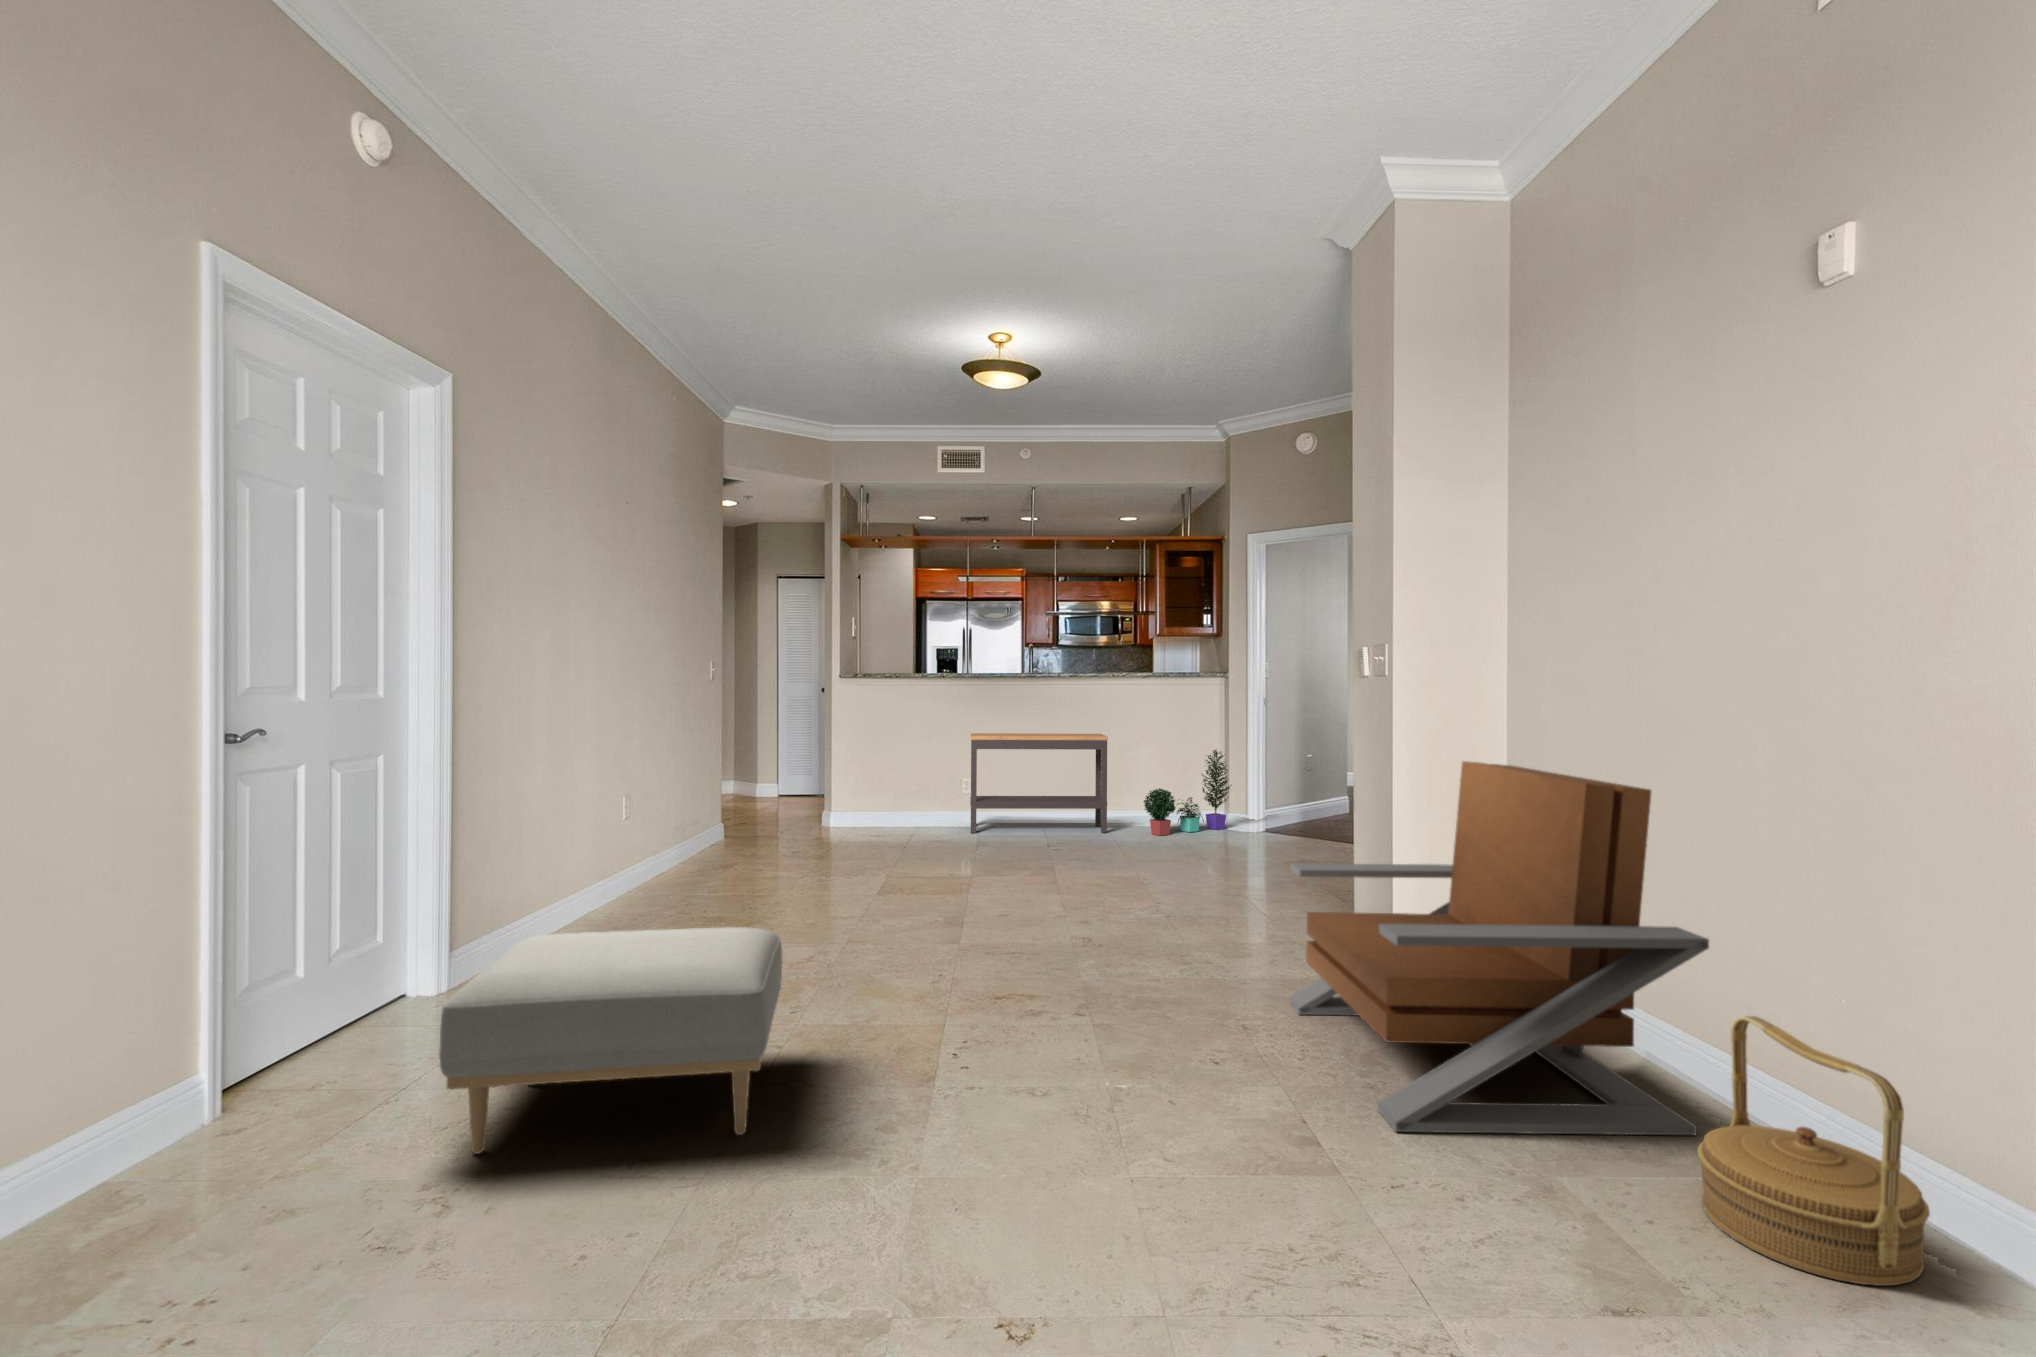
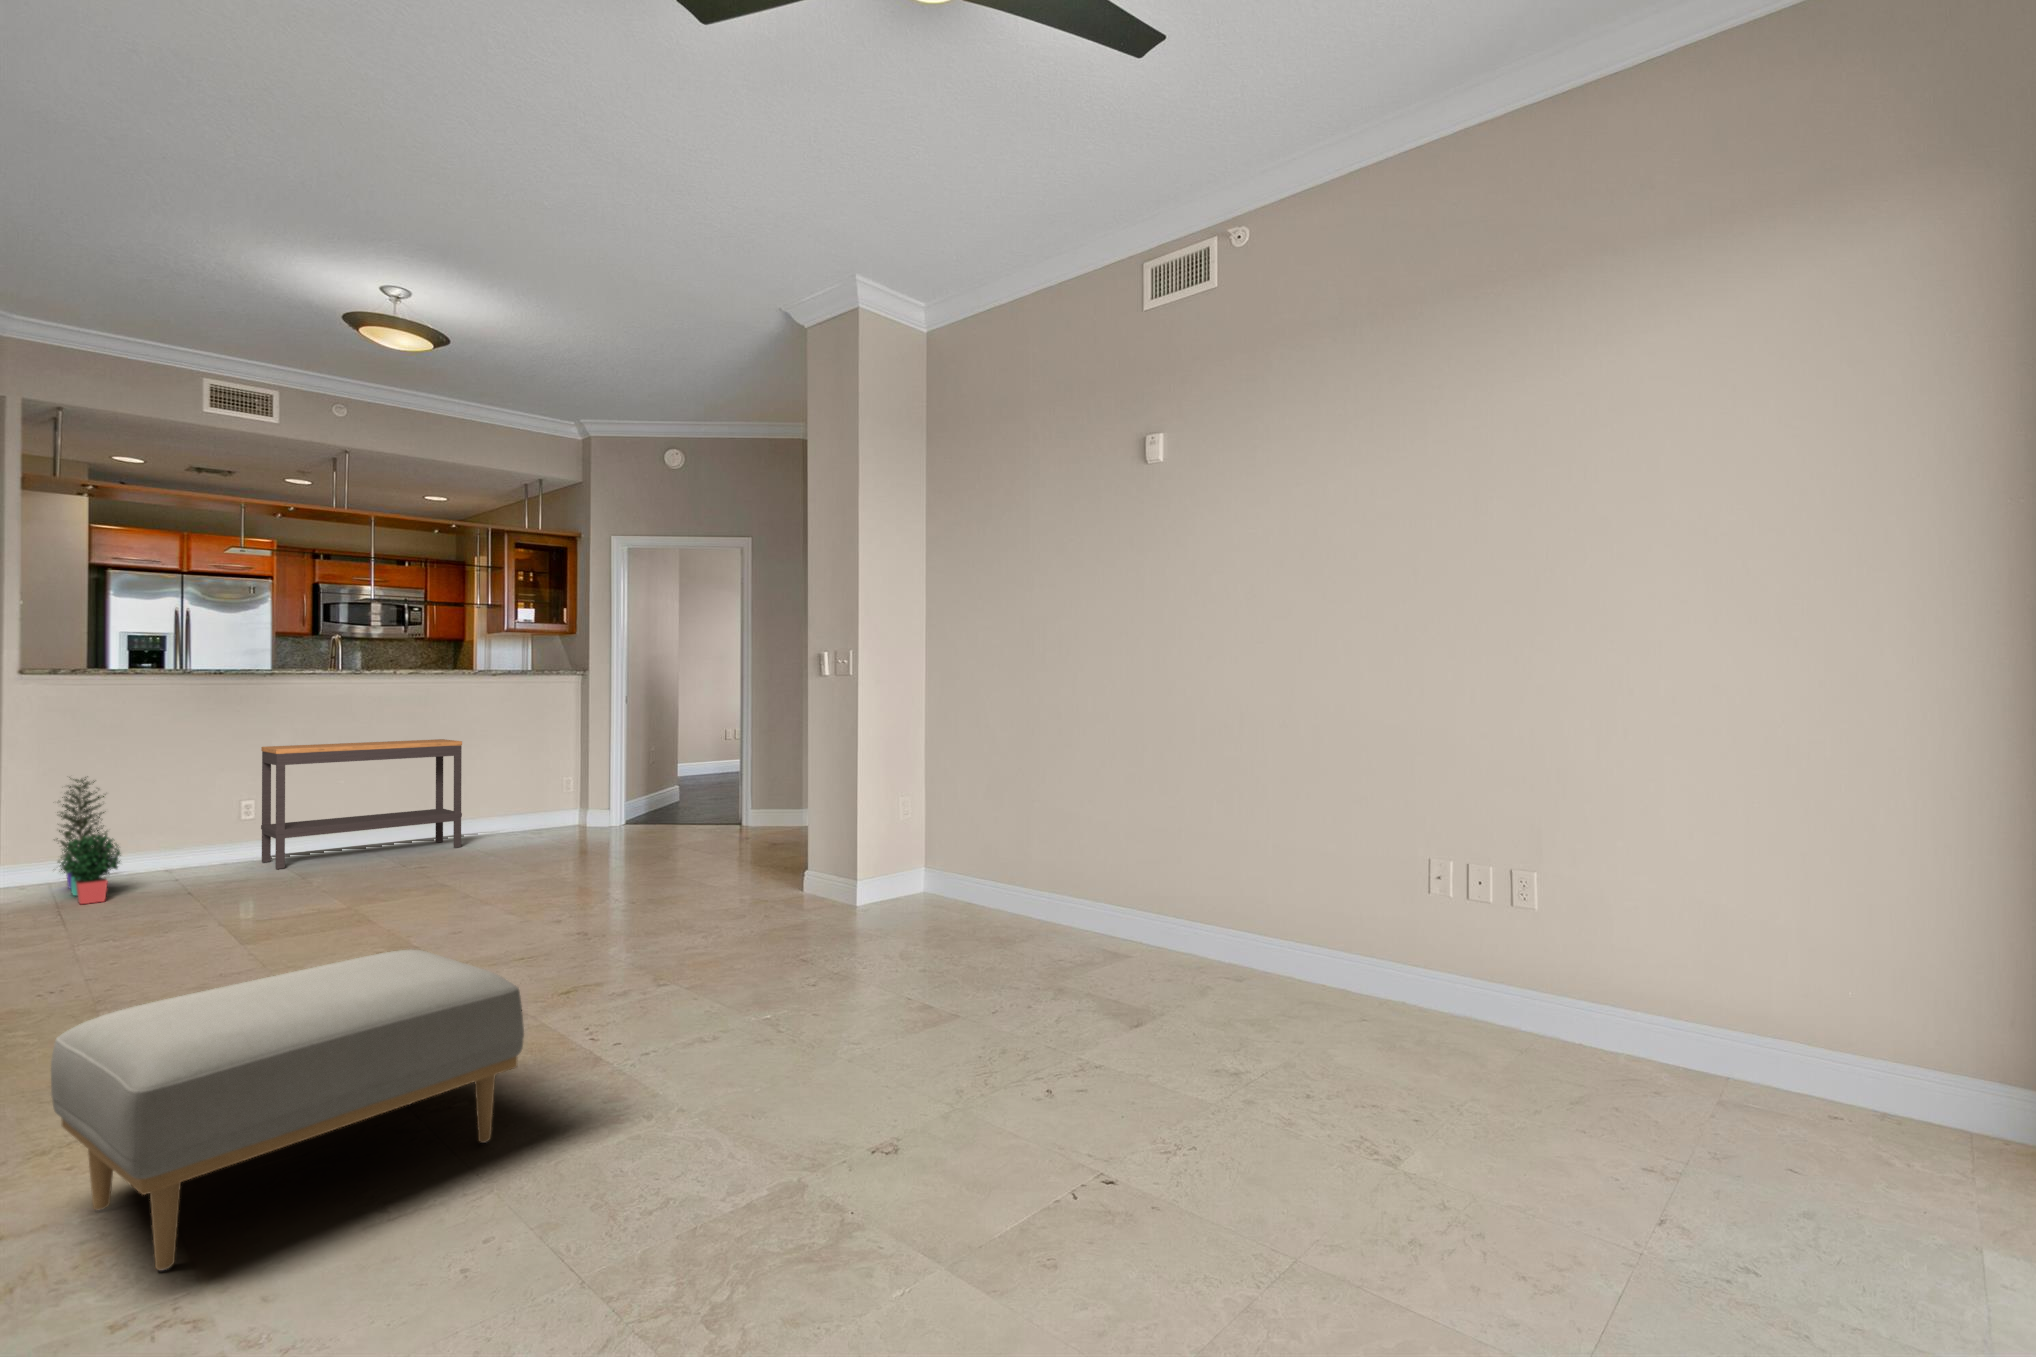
potted plant: present [1143,749,1232,836] -> present [56,776,121,904]
lounge chair: present [1289,761,1709,1135] -> none [815,736,1095,983]
woven basket: present [1698,1016,1930,1286] -> none [1115,861,1207,979]

